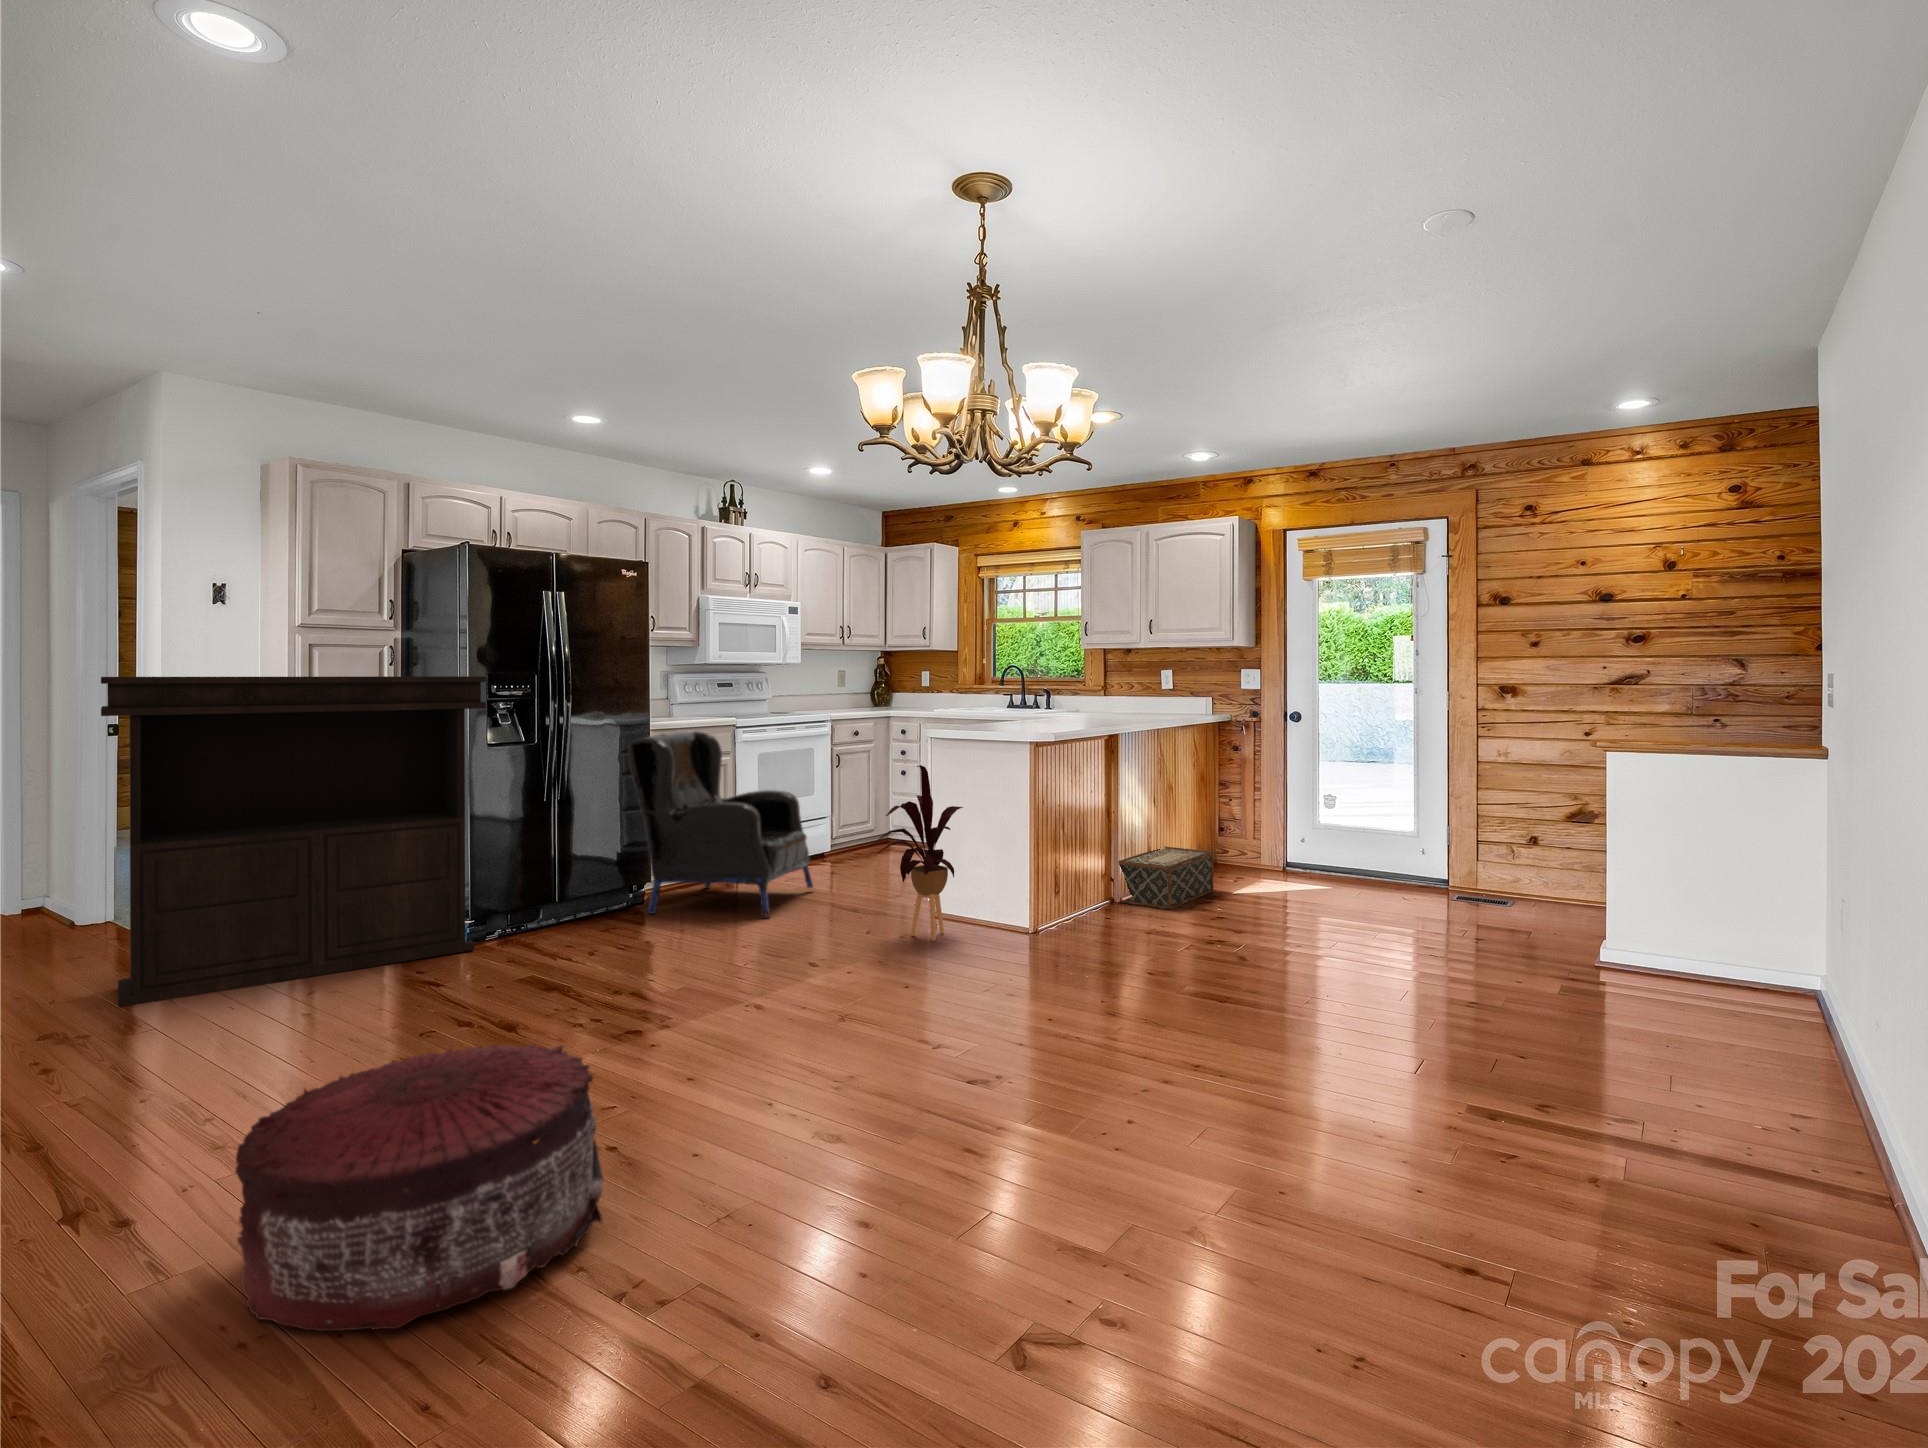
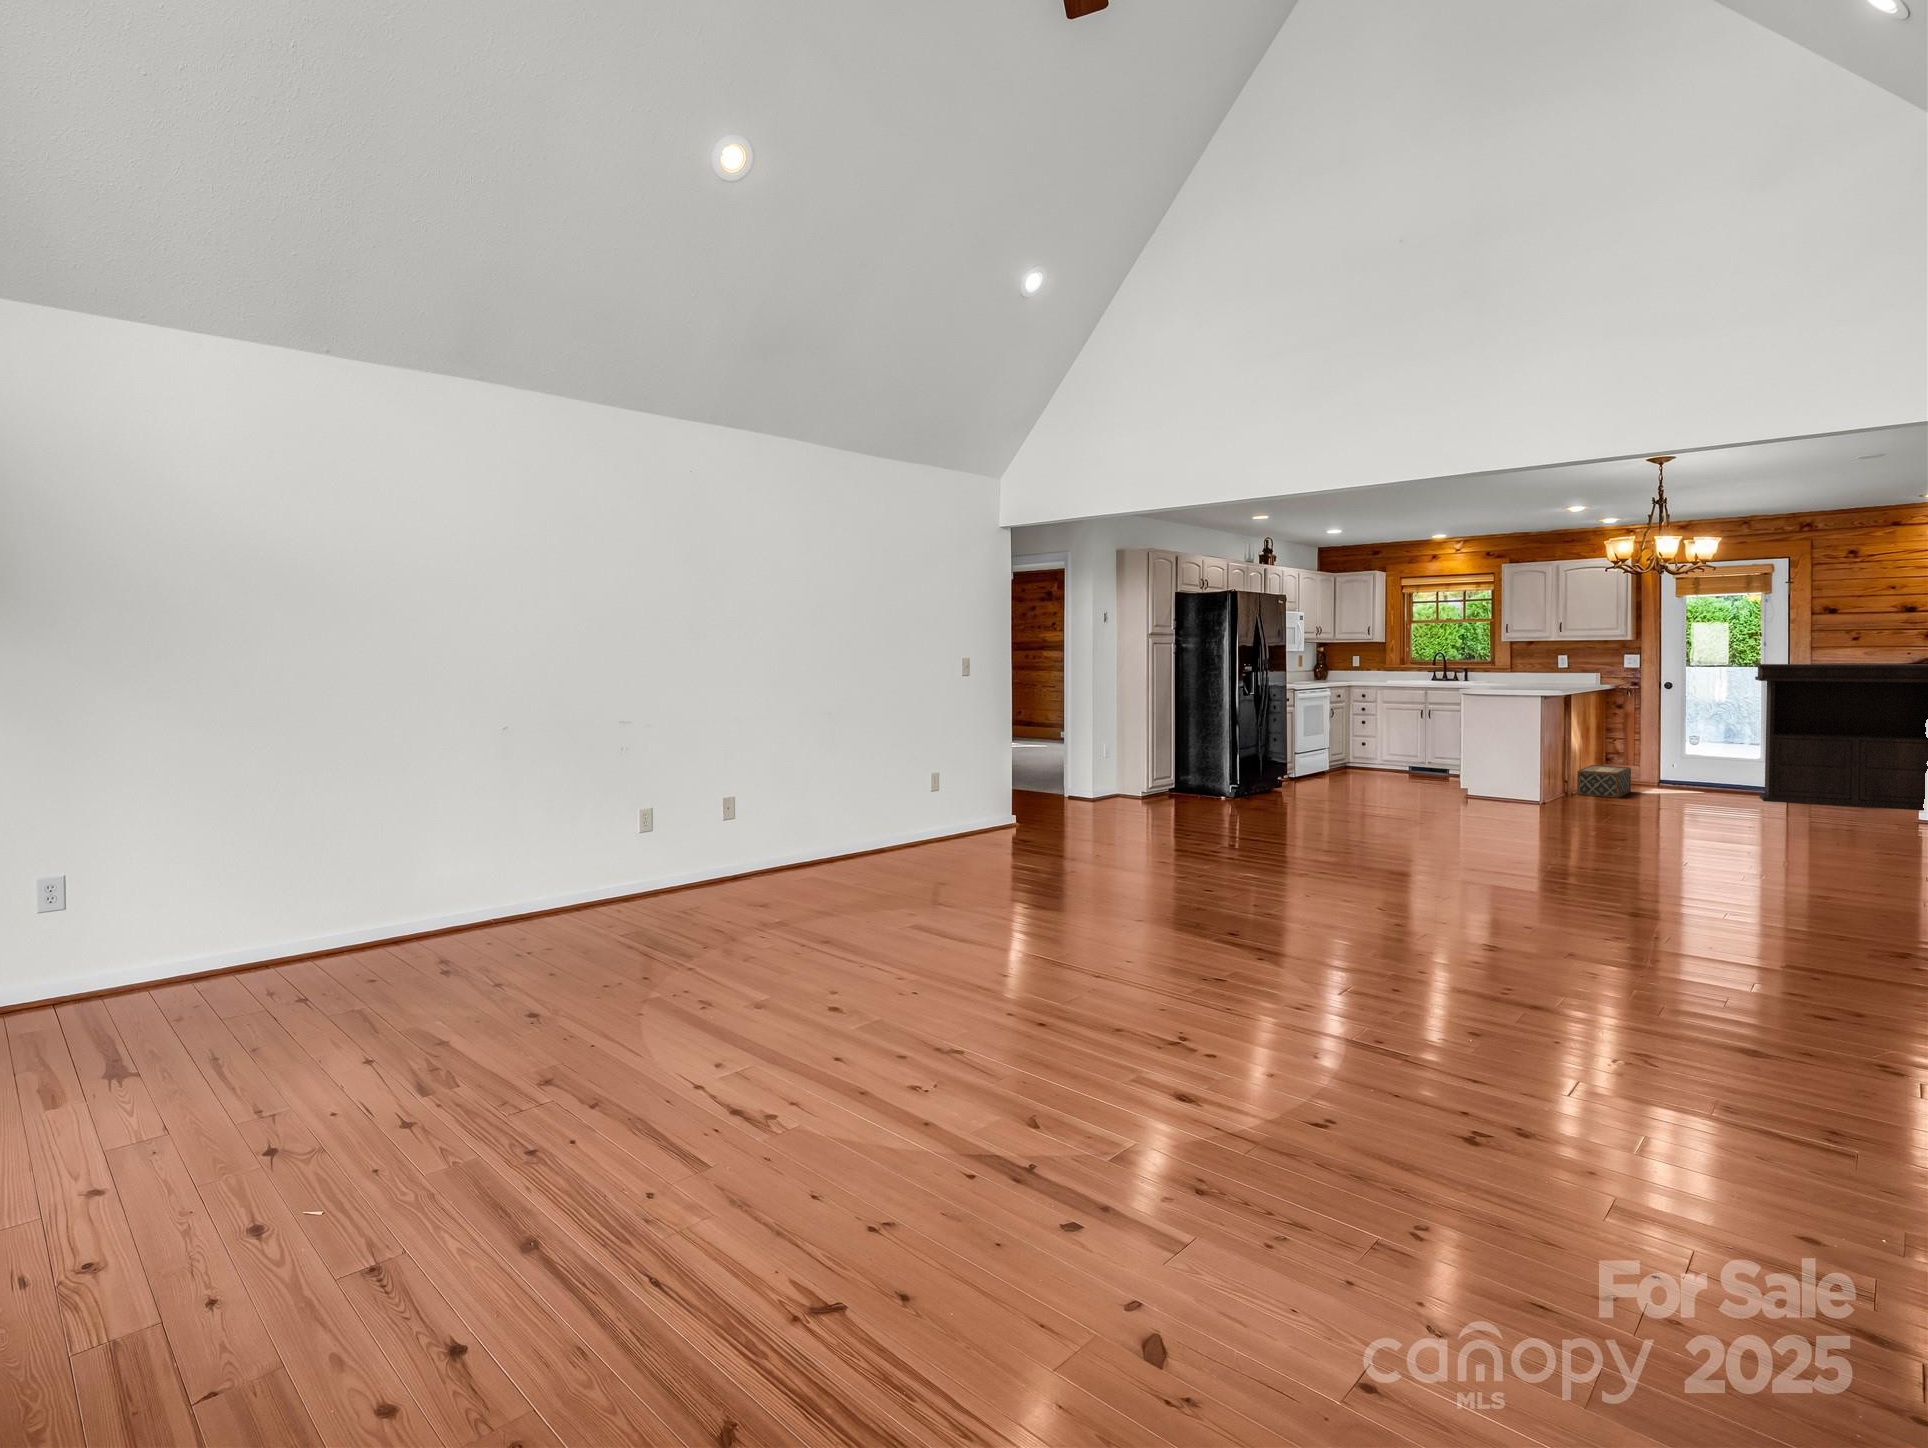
console table: present [101,676,486,1007] -> present [1755,664,1928,811]
armchair: present [628,731,813,917] -> none [1292,695,1385,797]
house plant: present [871,765,963,940] -> none [1462,712,1517,806]
pouf: present [235,1044,603,1331] -> none [1457,804,1576,870]

